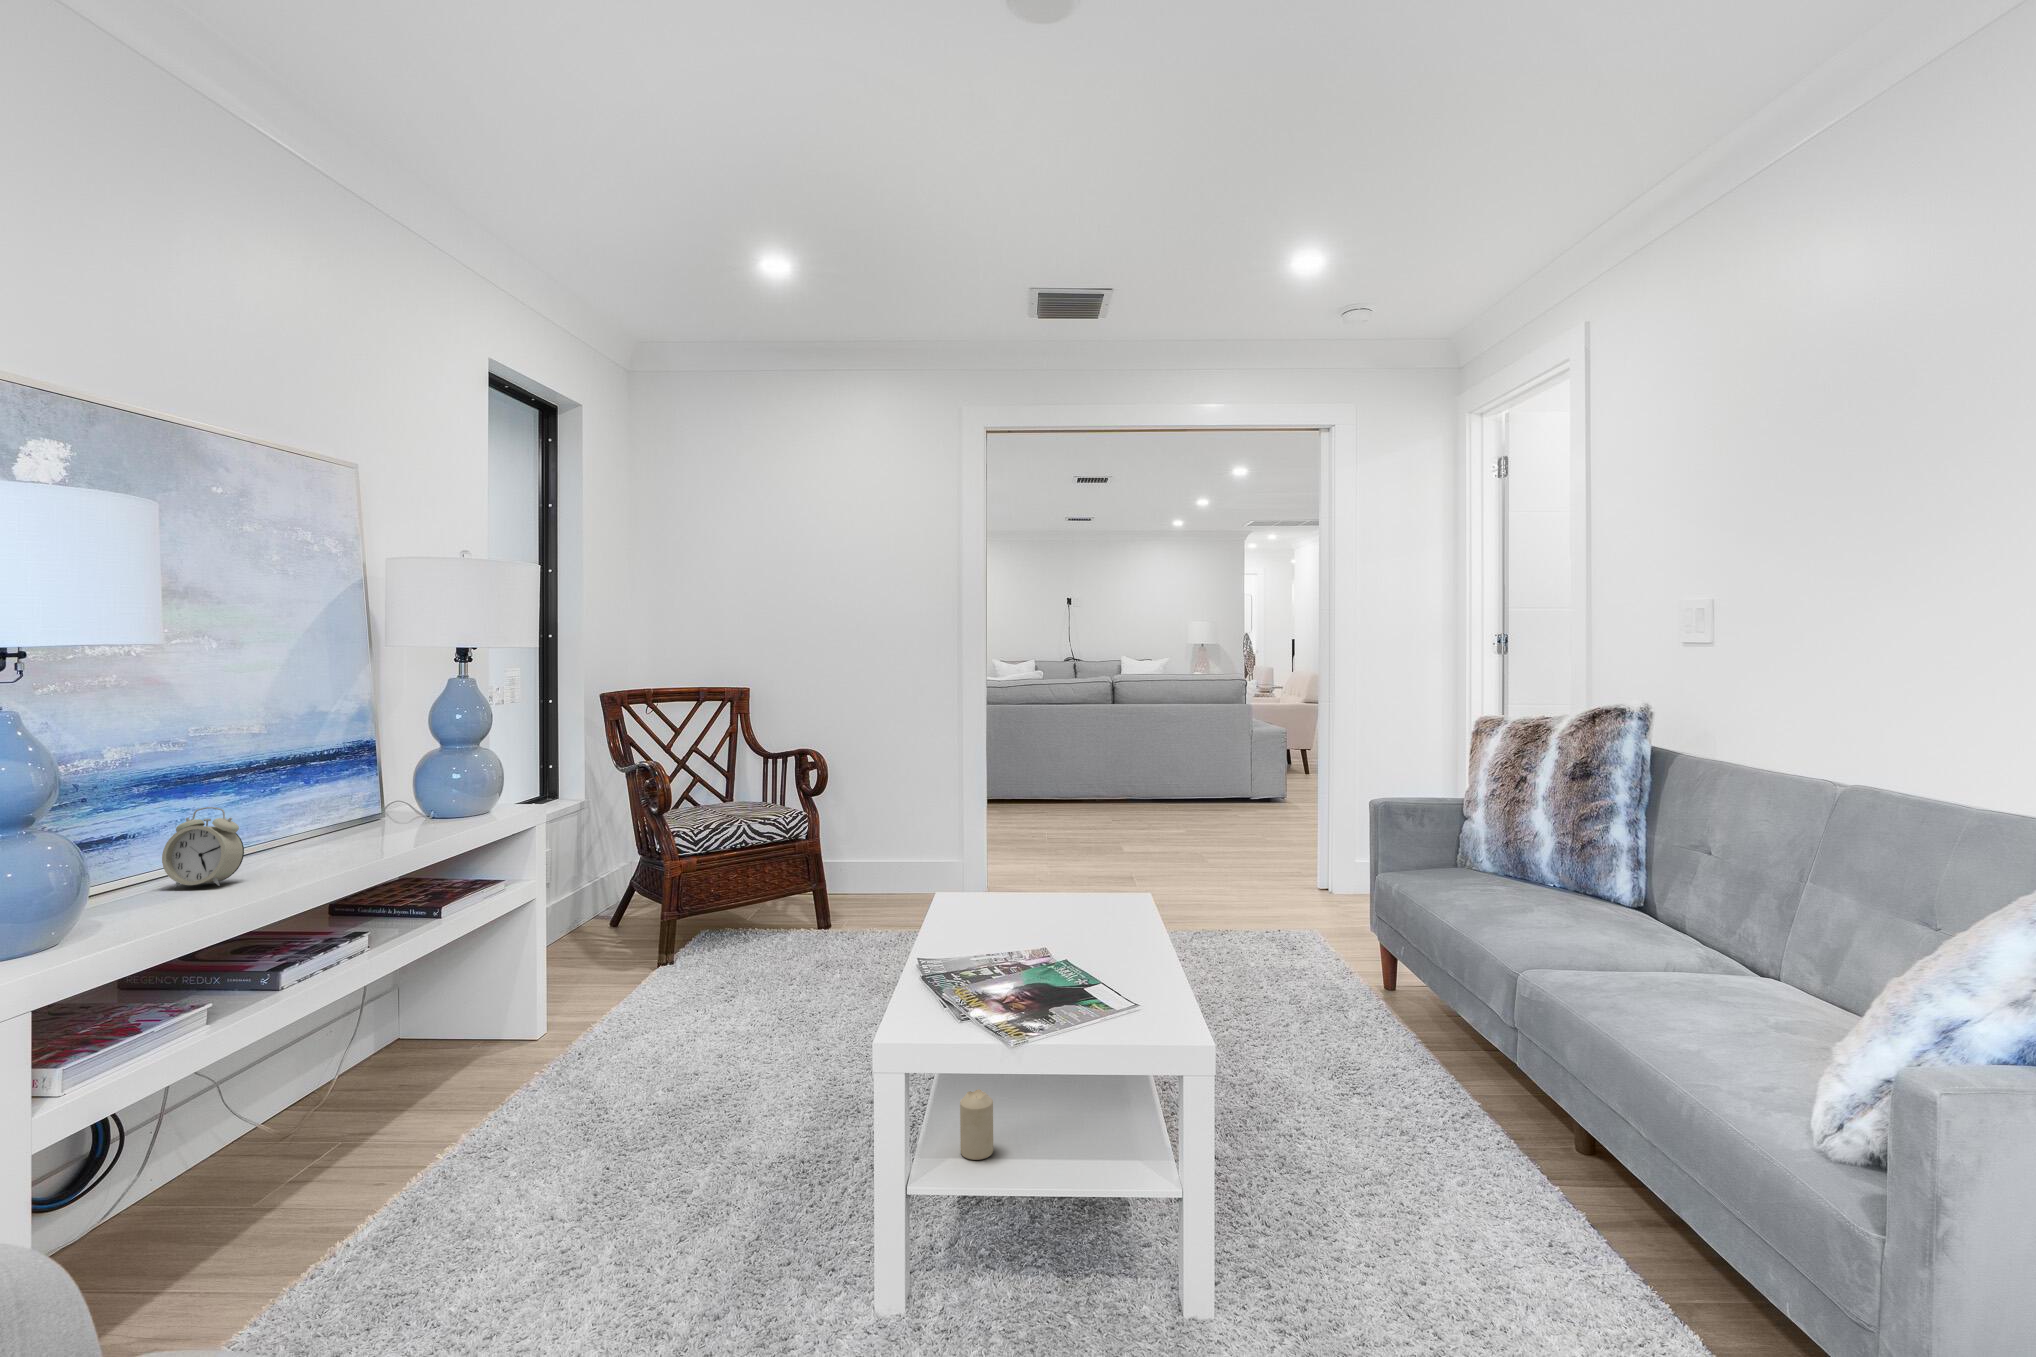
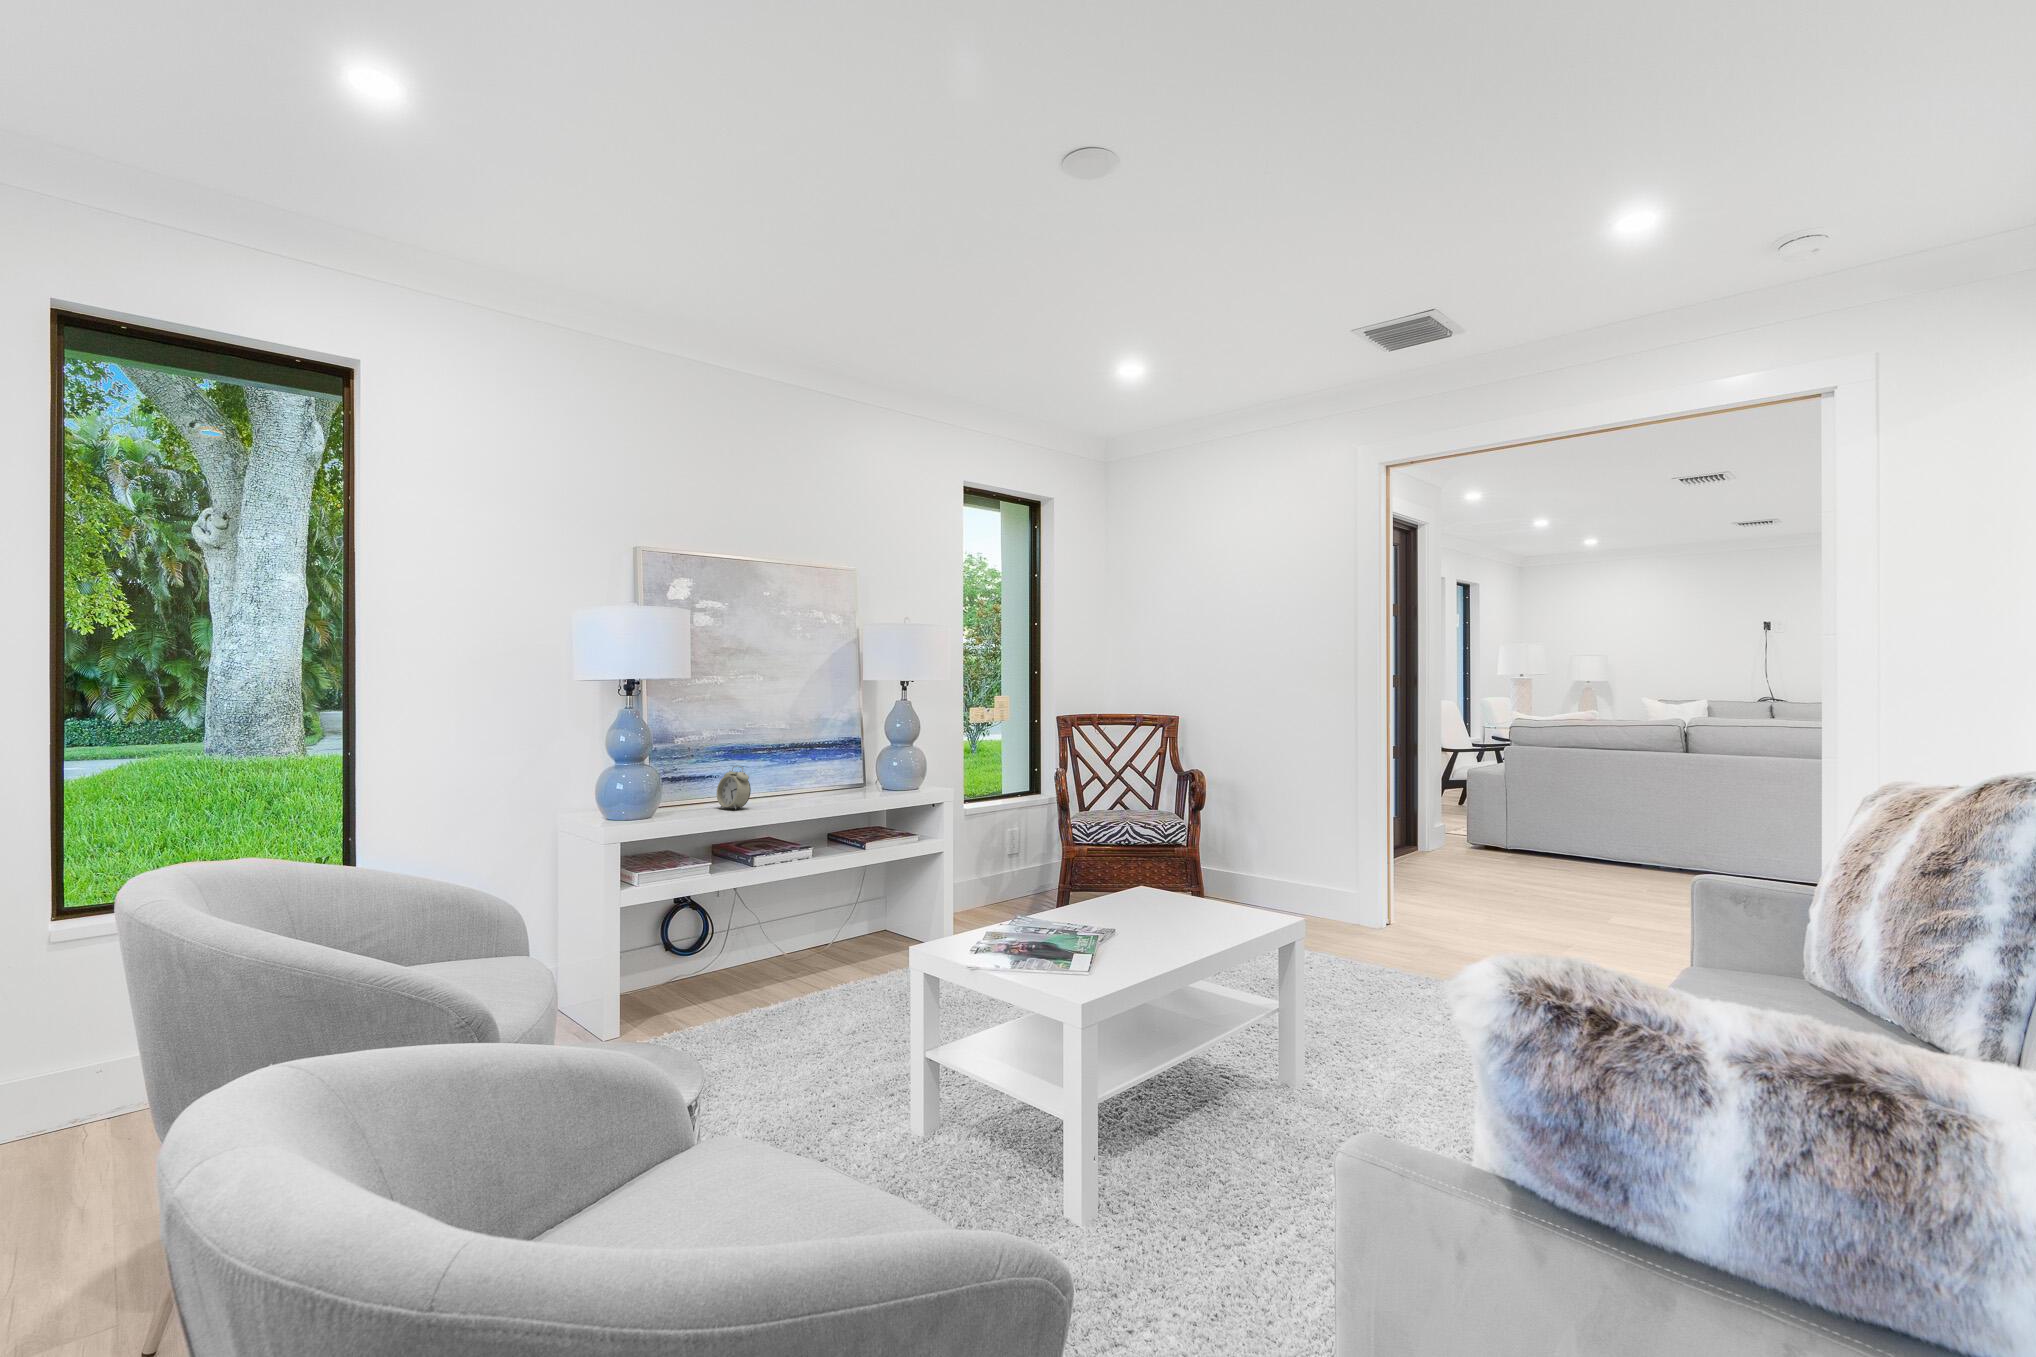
candle: present [960,1089,993,1160] -> none [998,1014,1023,1066]

